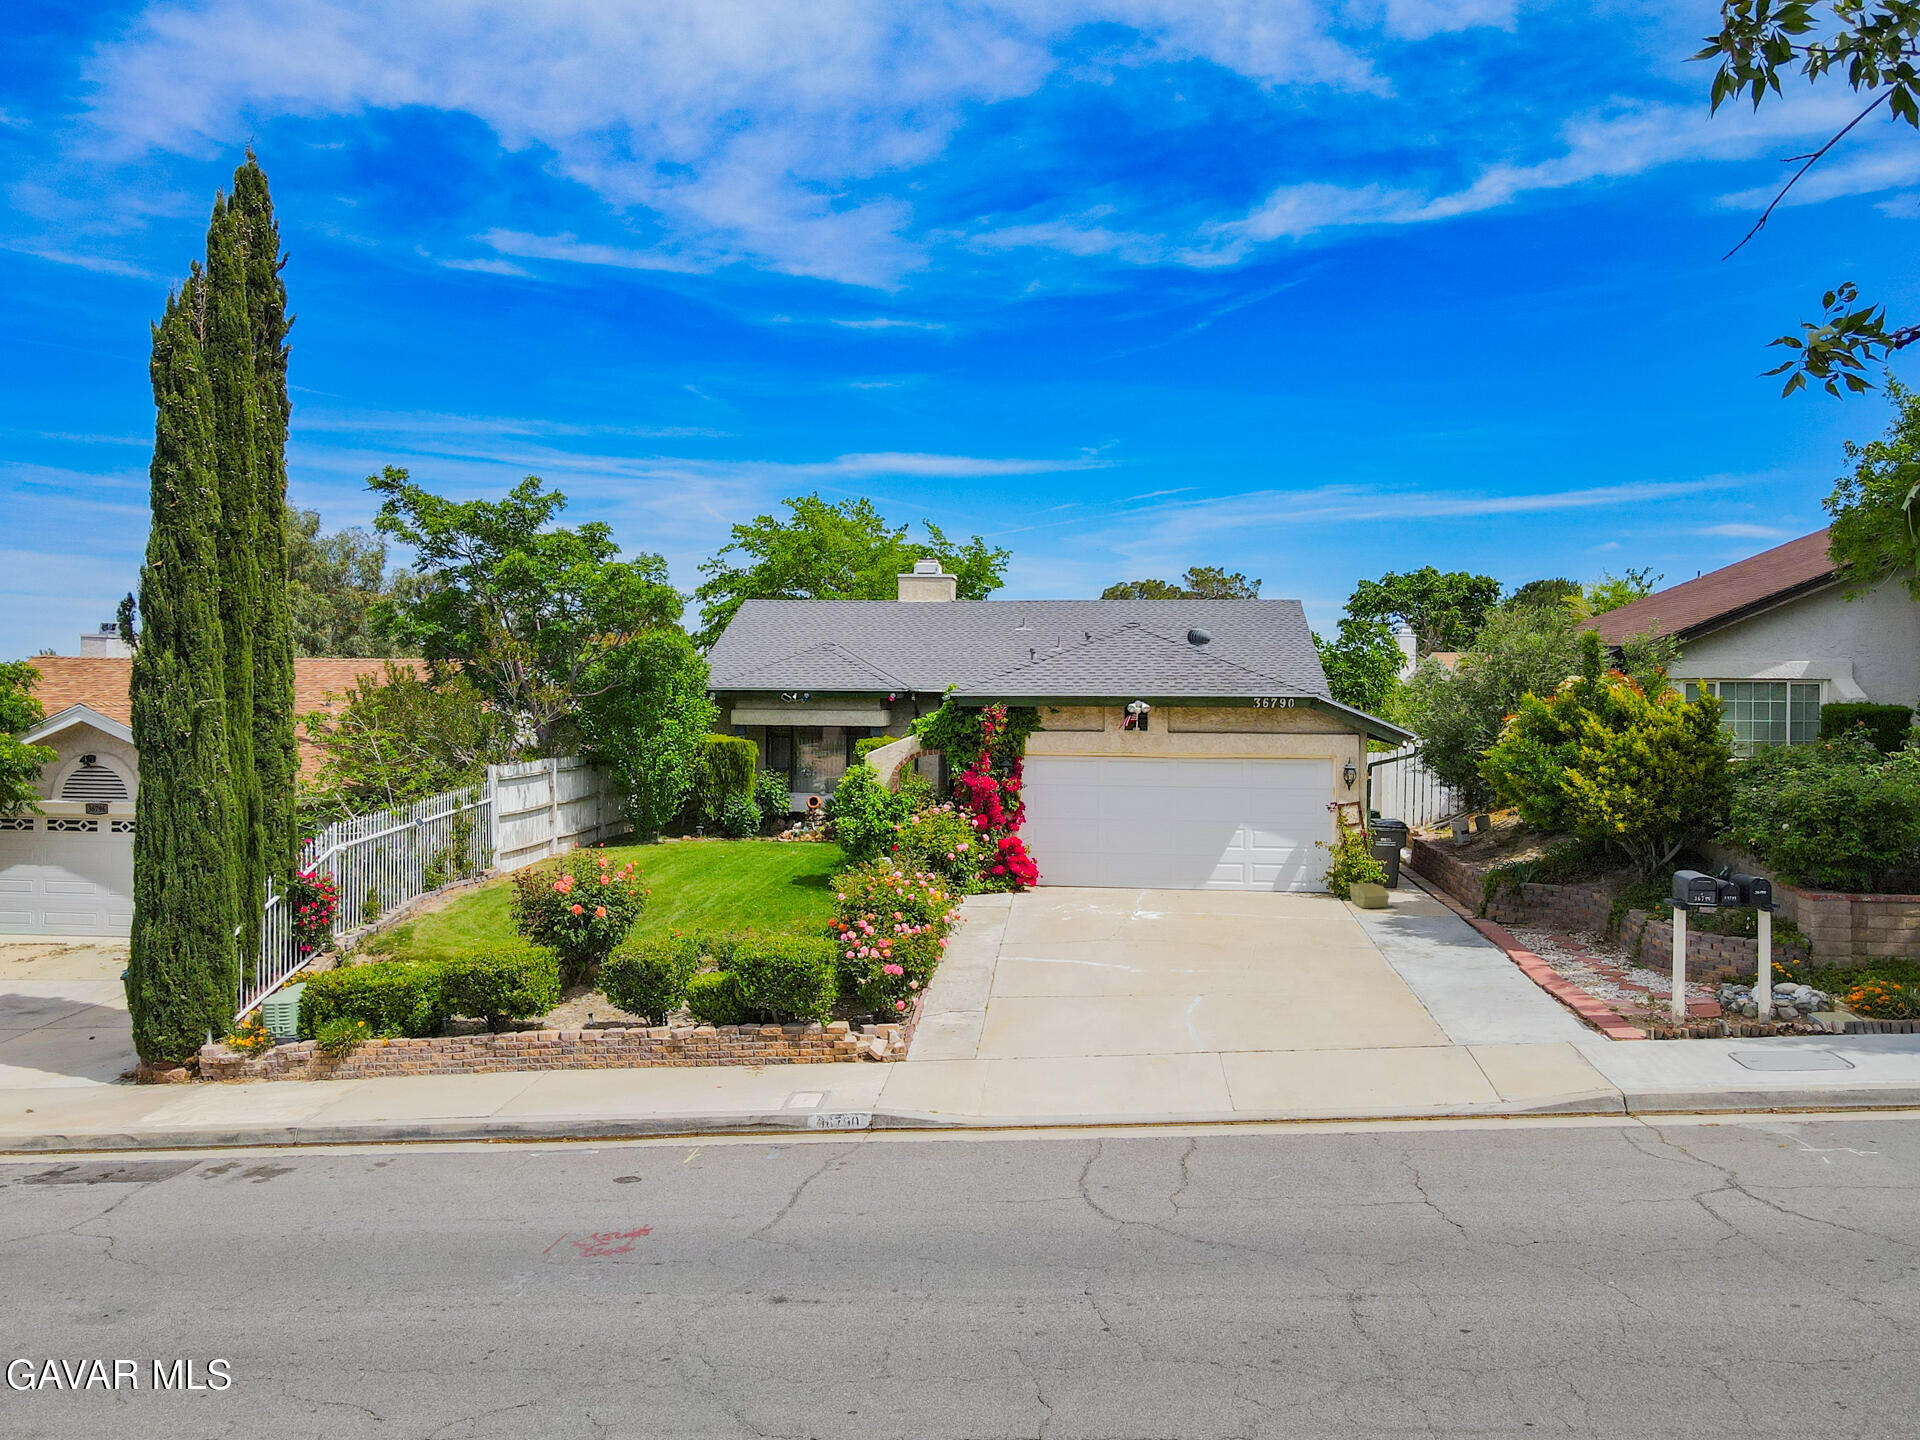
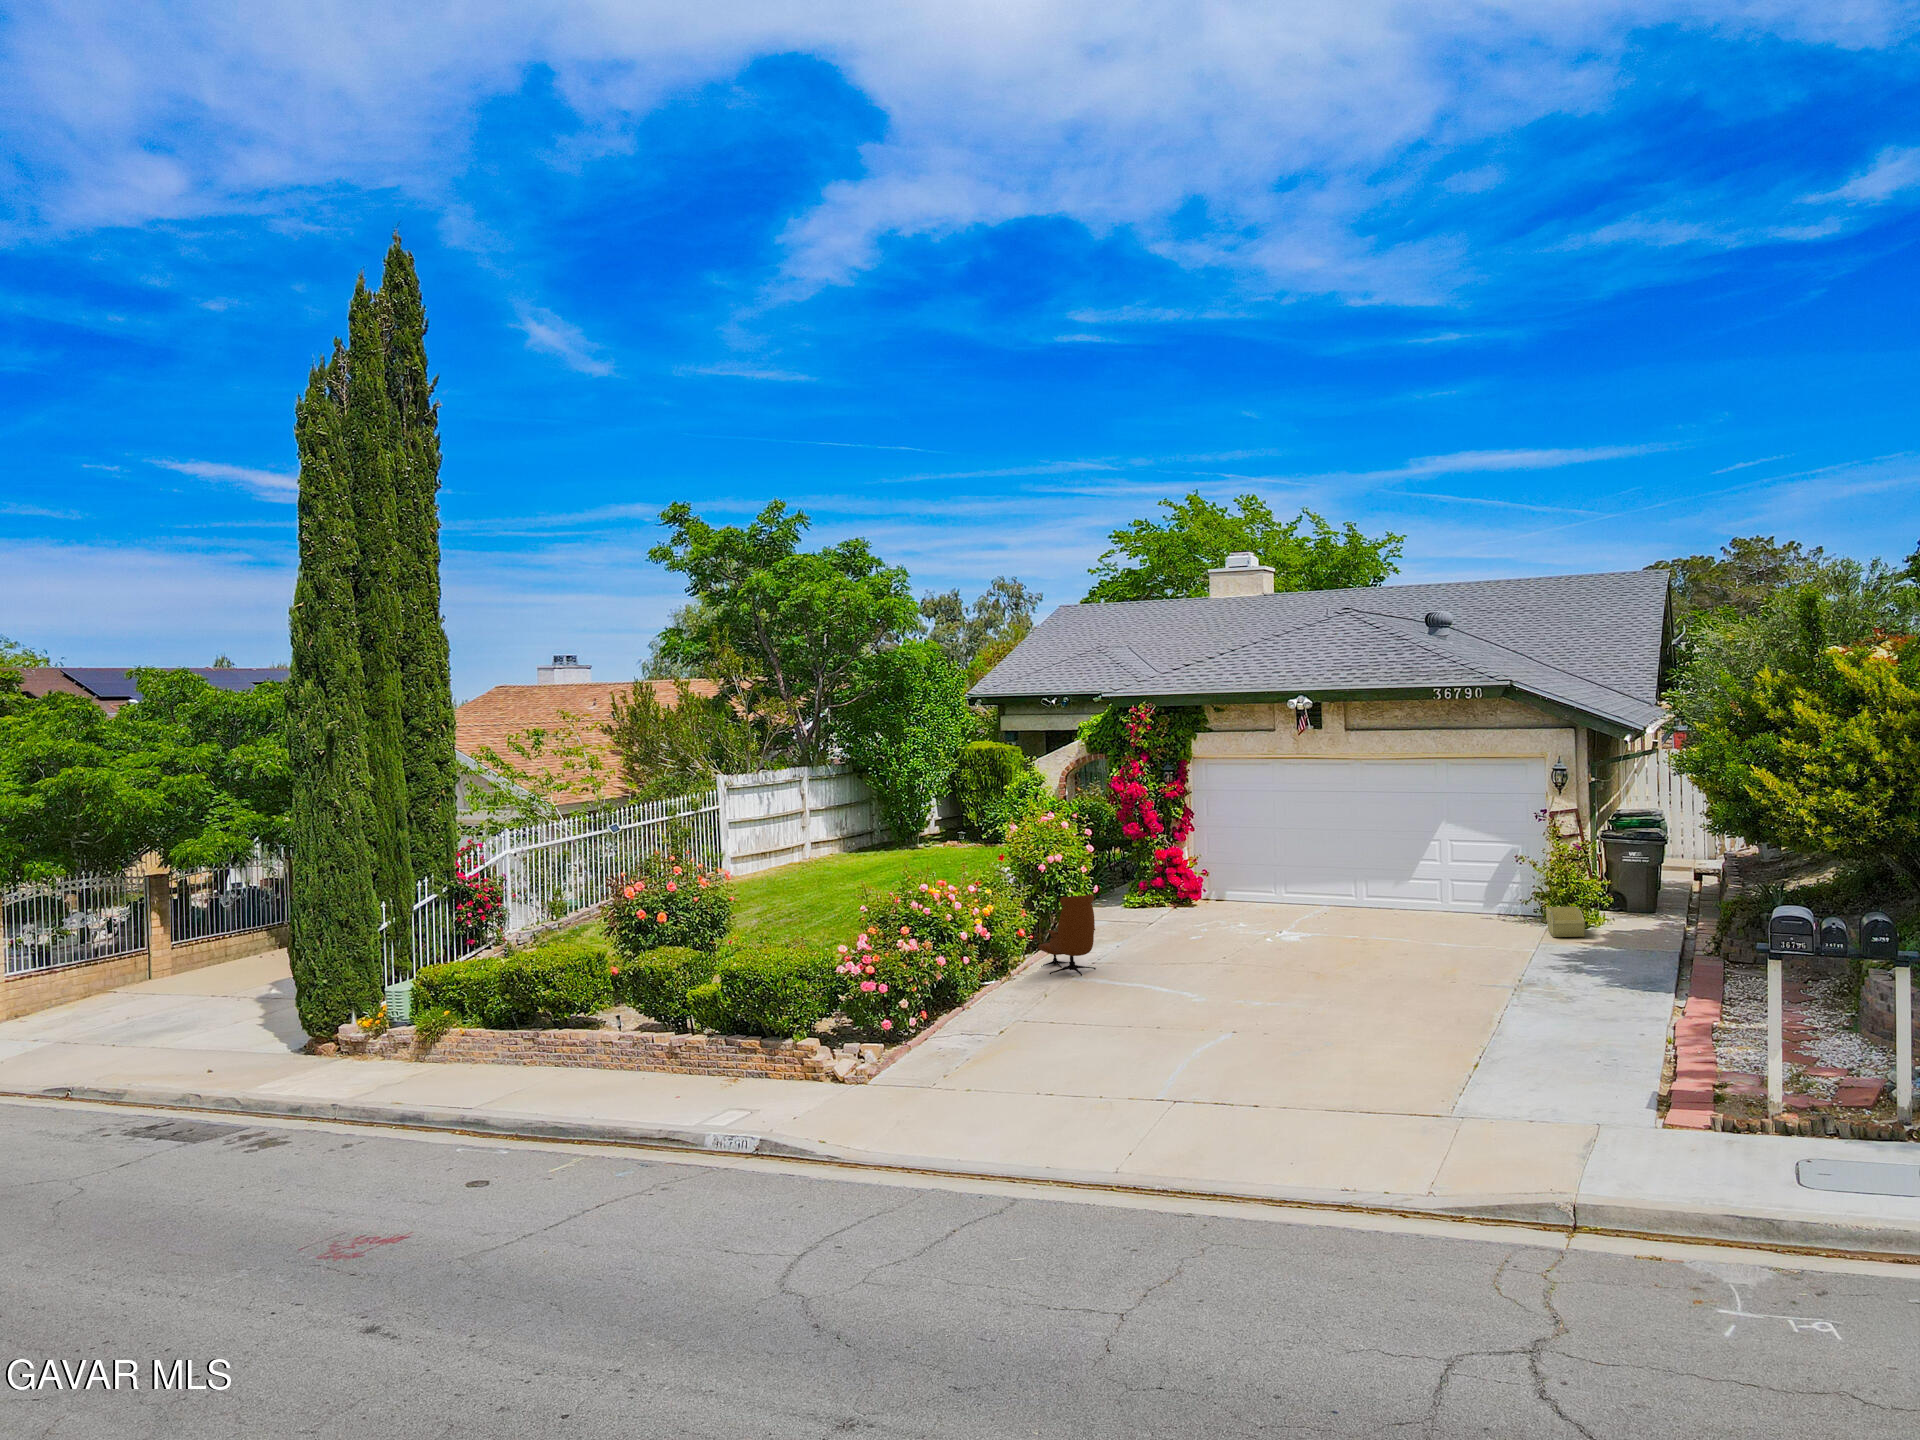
lounge chair: none [951,878,1021,955] -> present [1038,894,1096,976]

